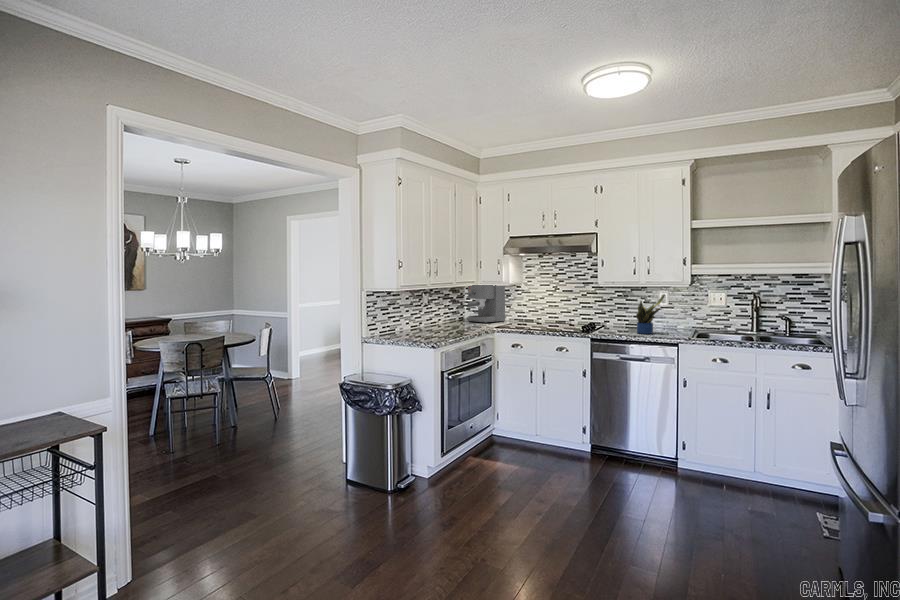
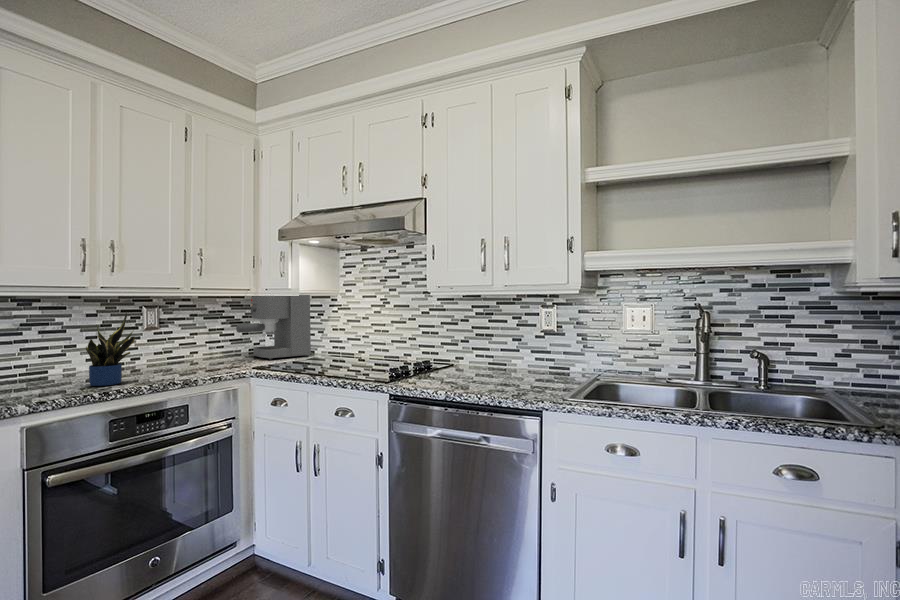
potted plant: present [636,294,664,334] -> present [86,312,135,386]

